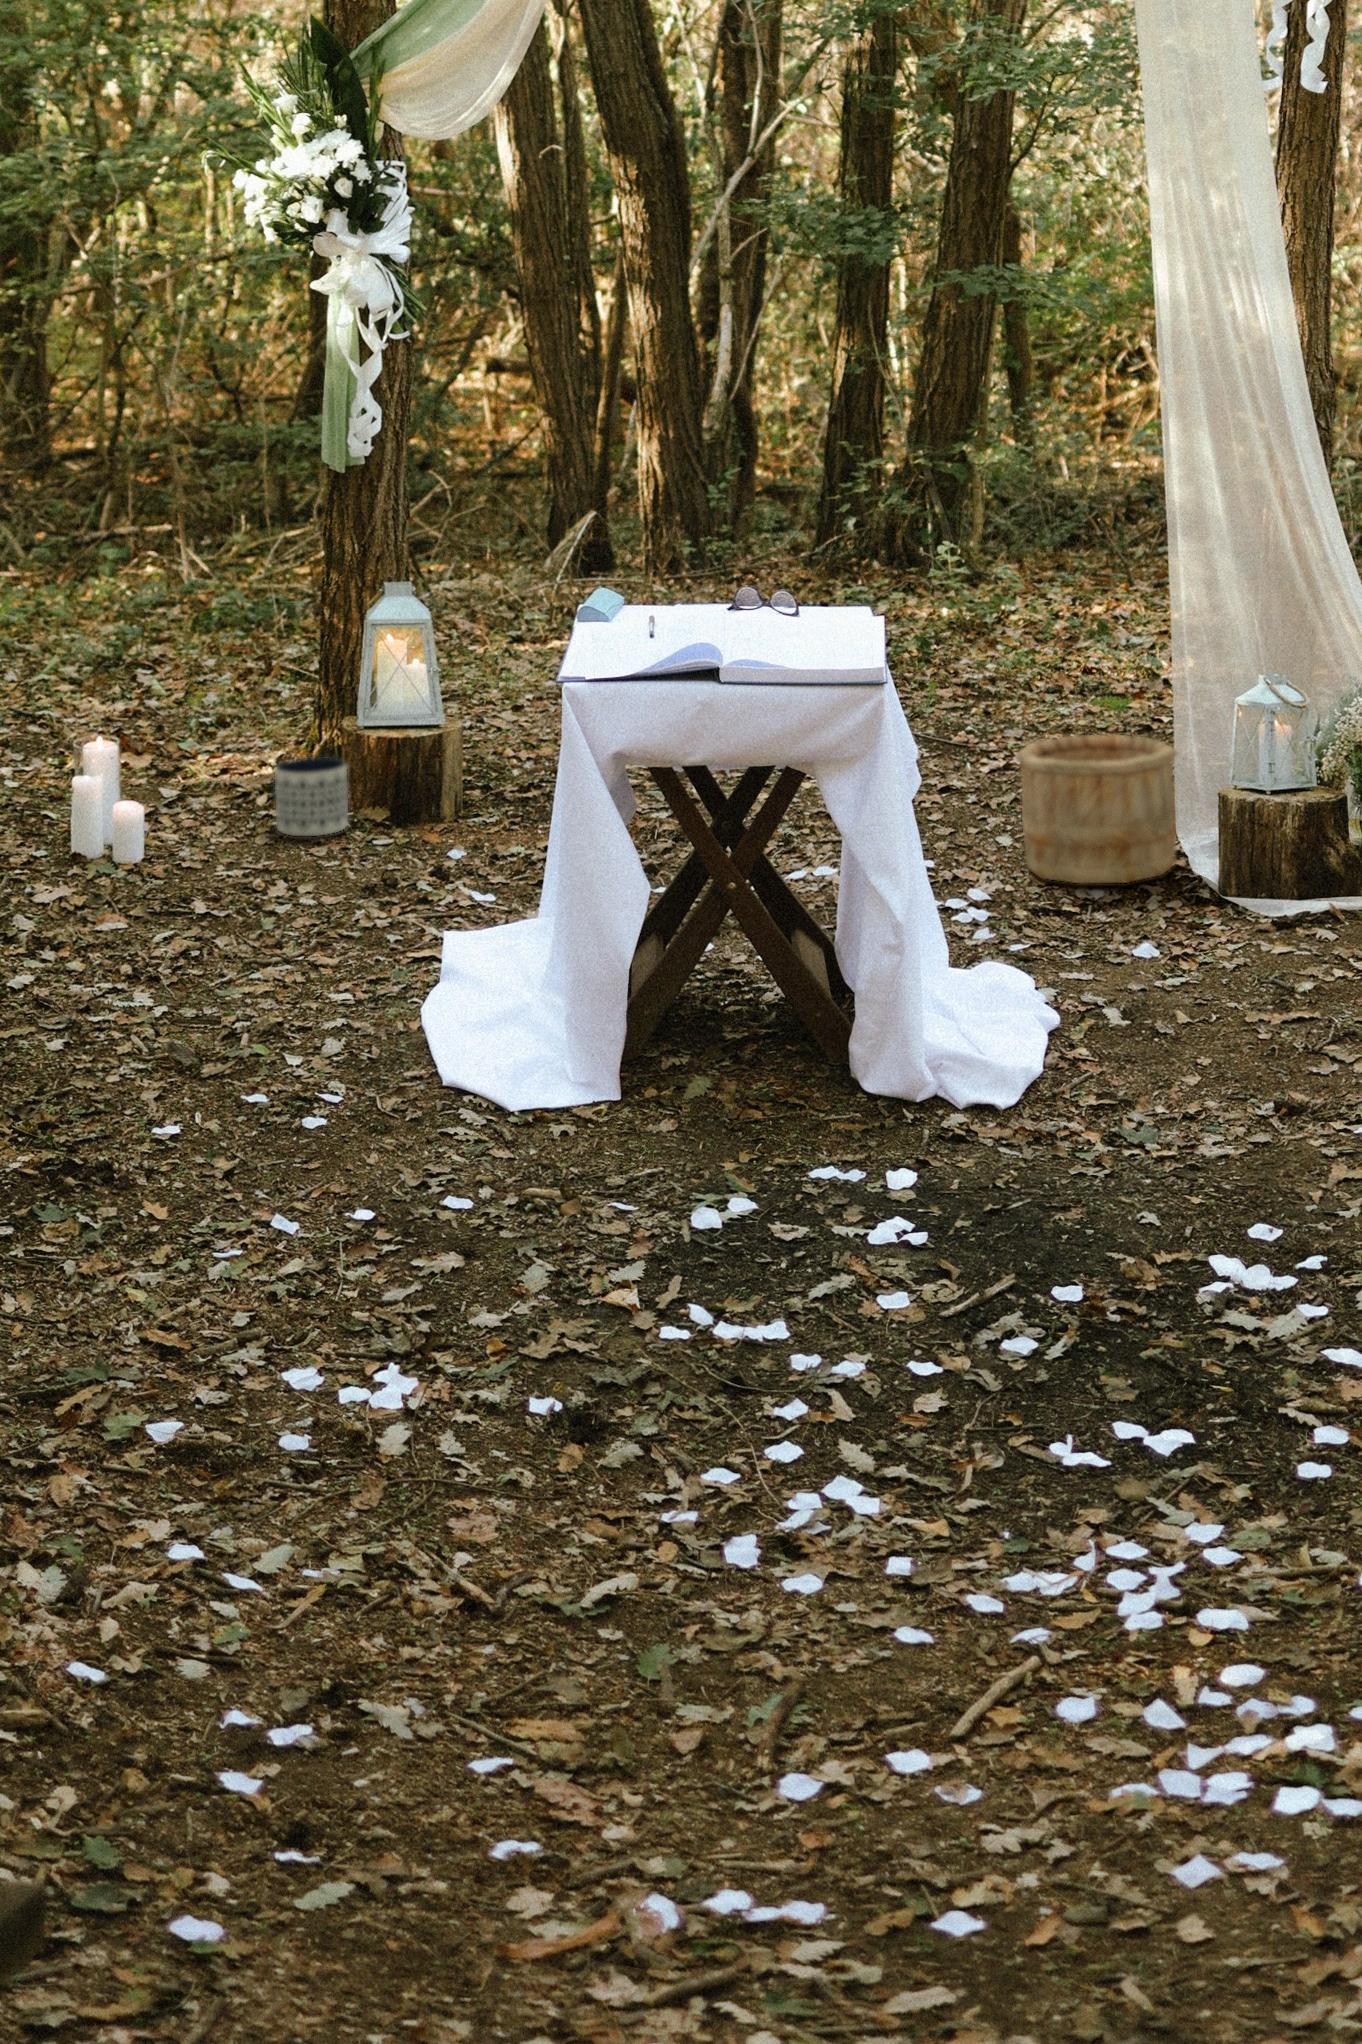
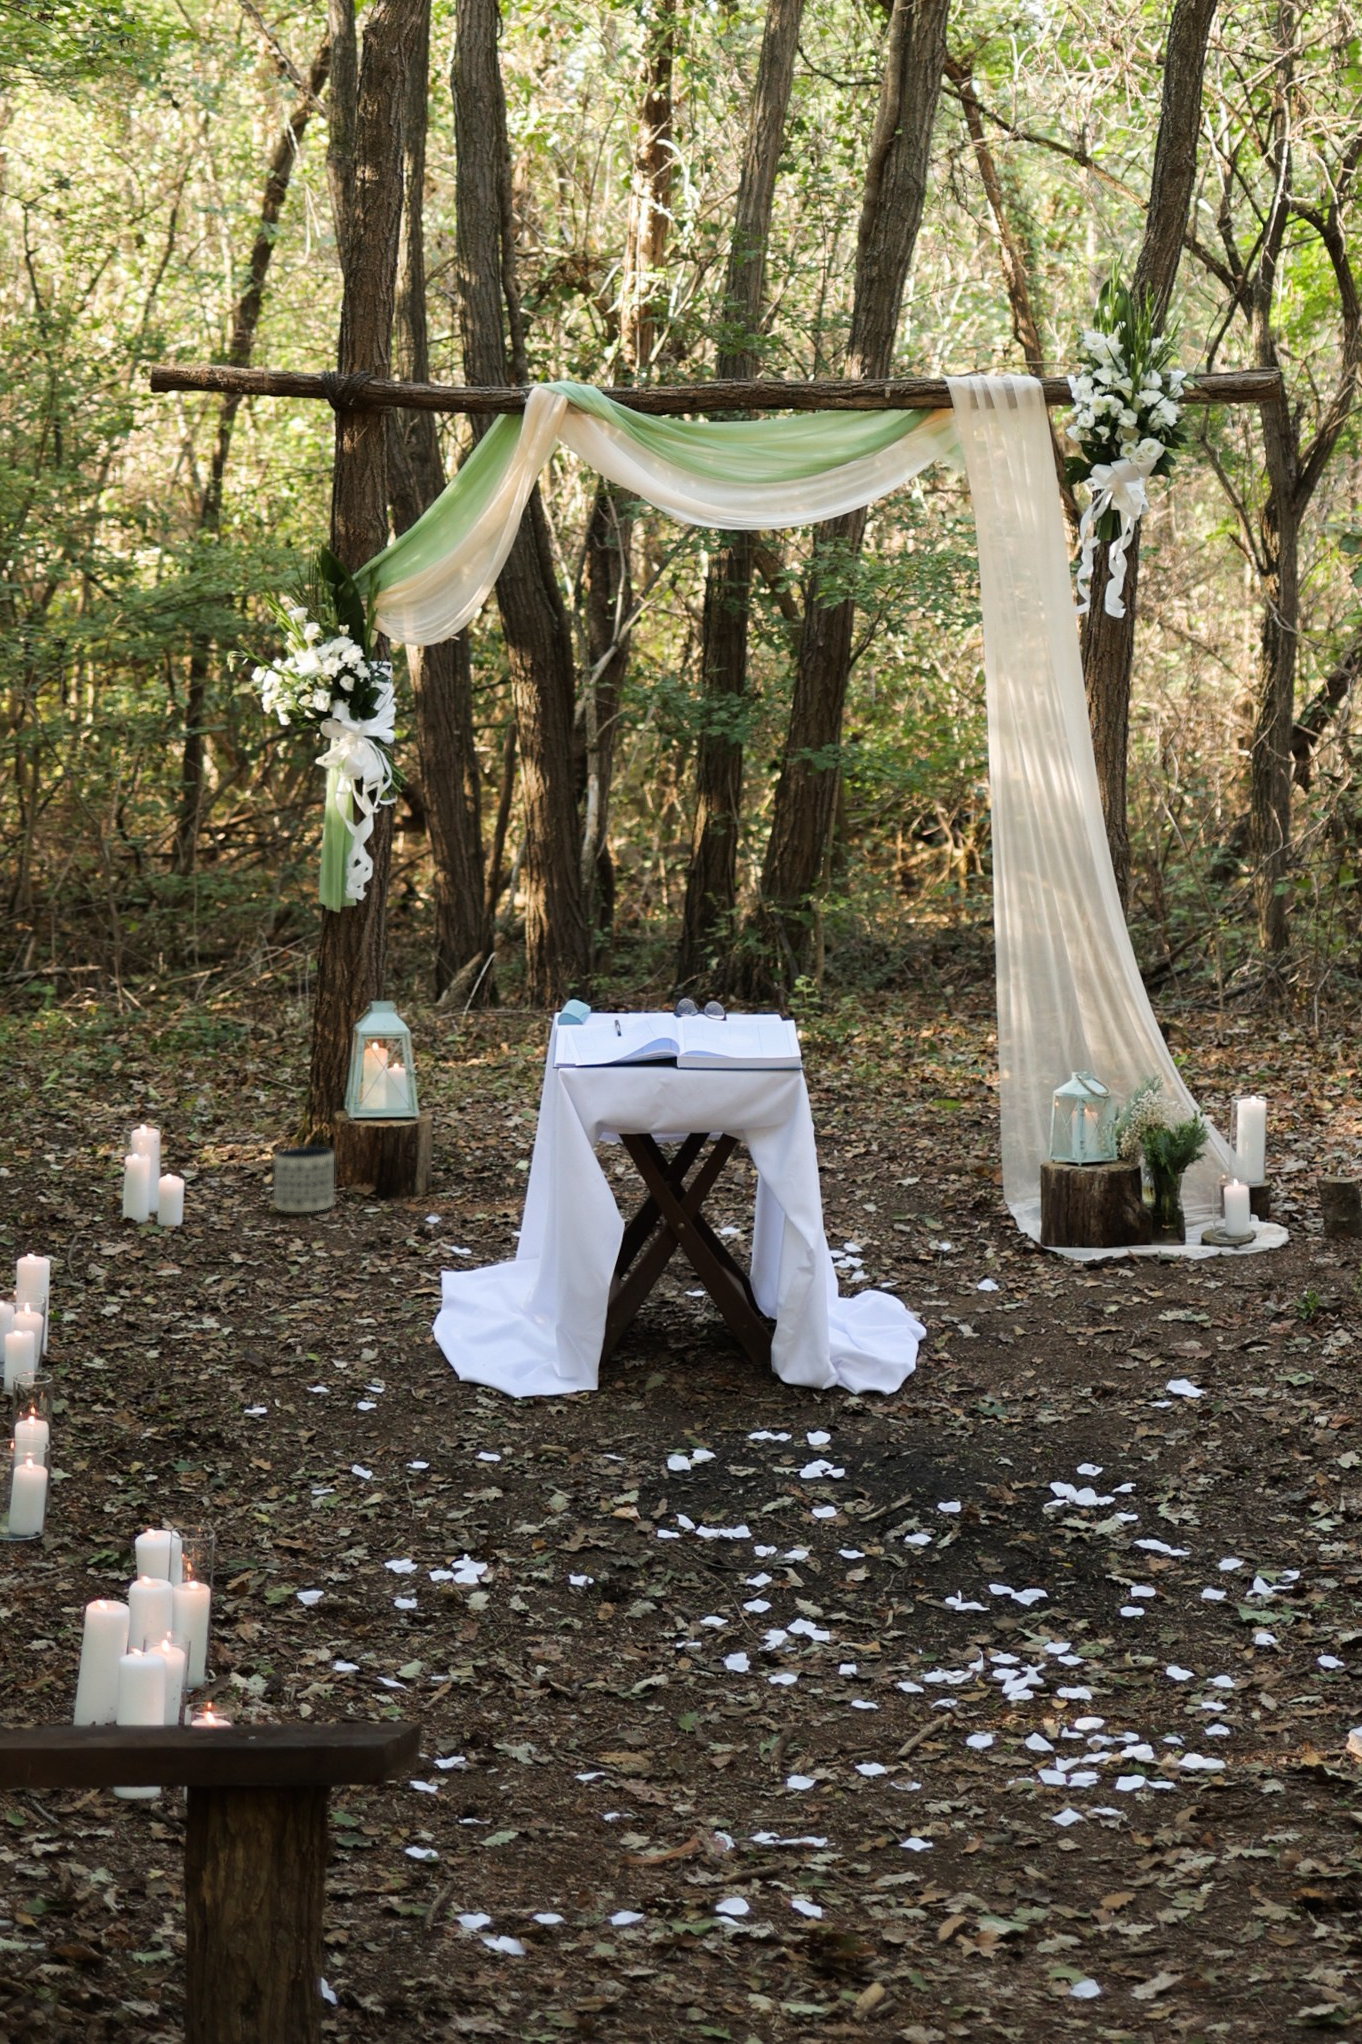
wooden bucket: present [1016,734,1177,883] -> none [880,1124,1009,1243]

